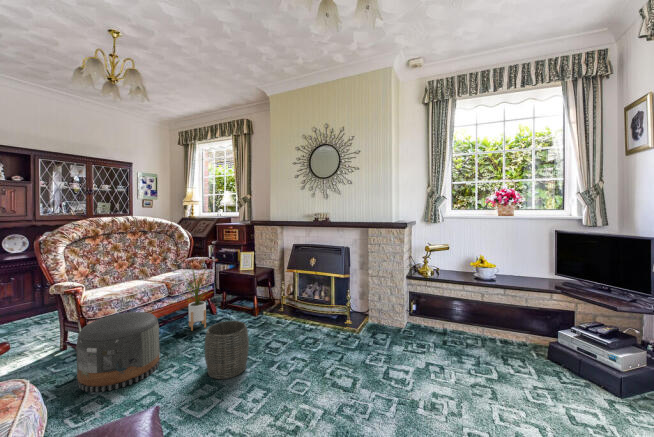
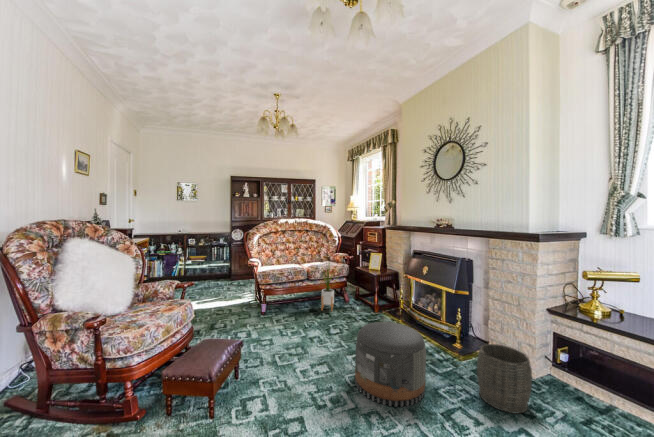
pouf: present [76,312,160,392] -> present [355,322,426,407]
woven basket: present [205,321,249,379] -> present [477,344,532,414]

